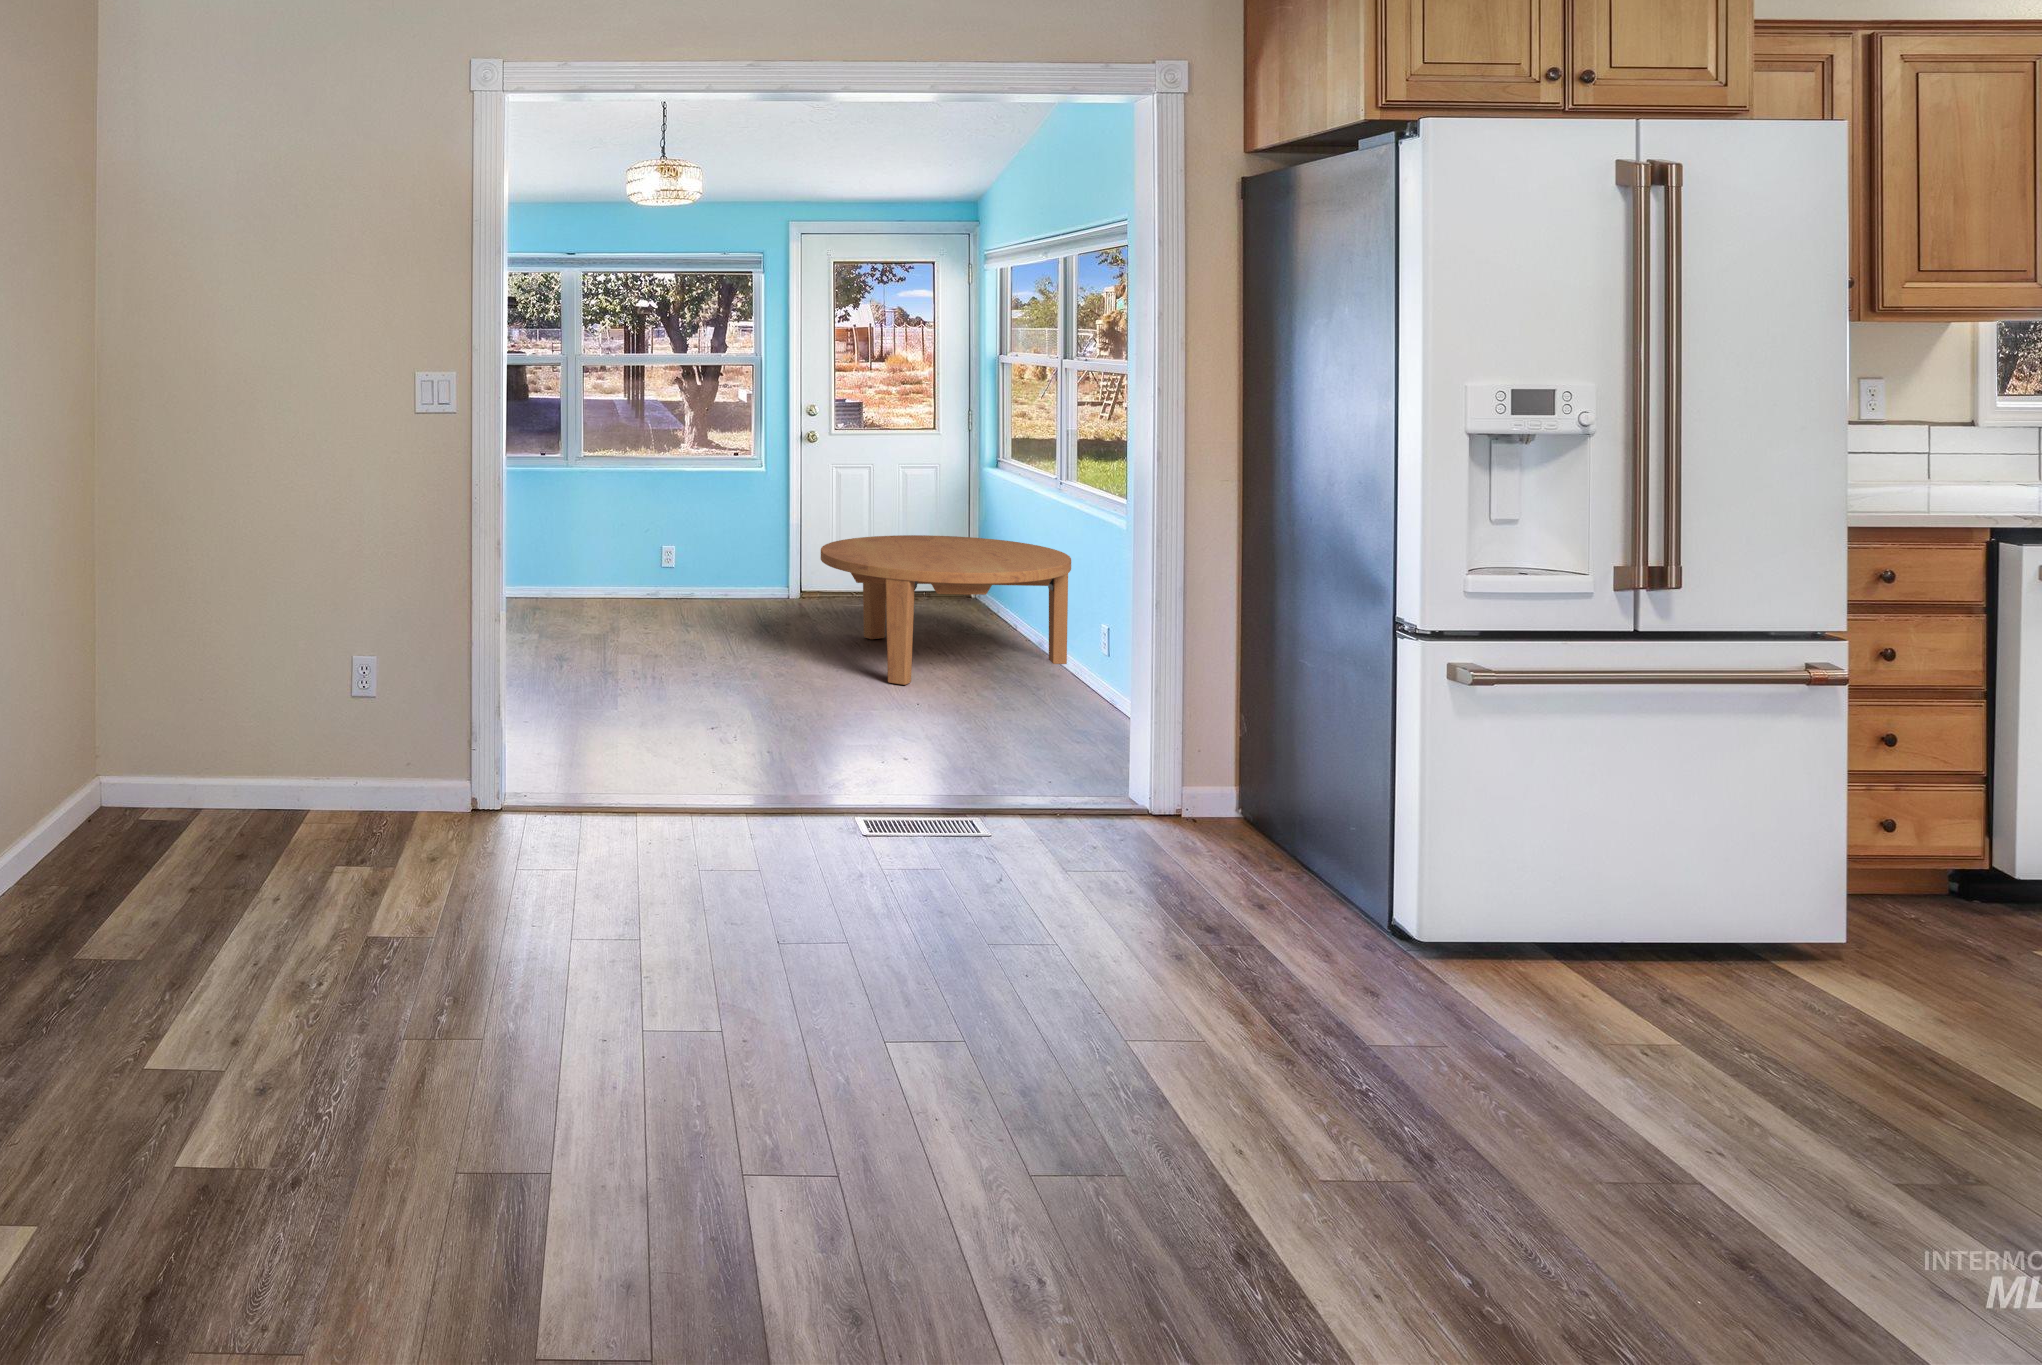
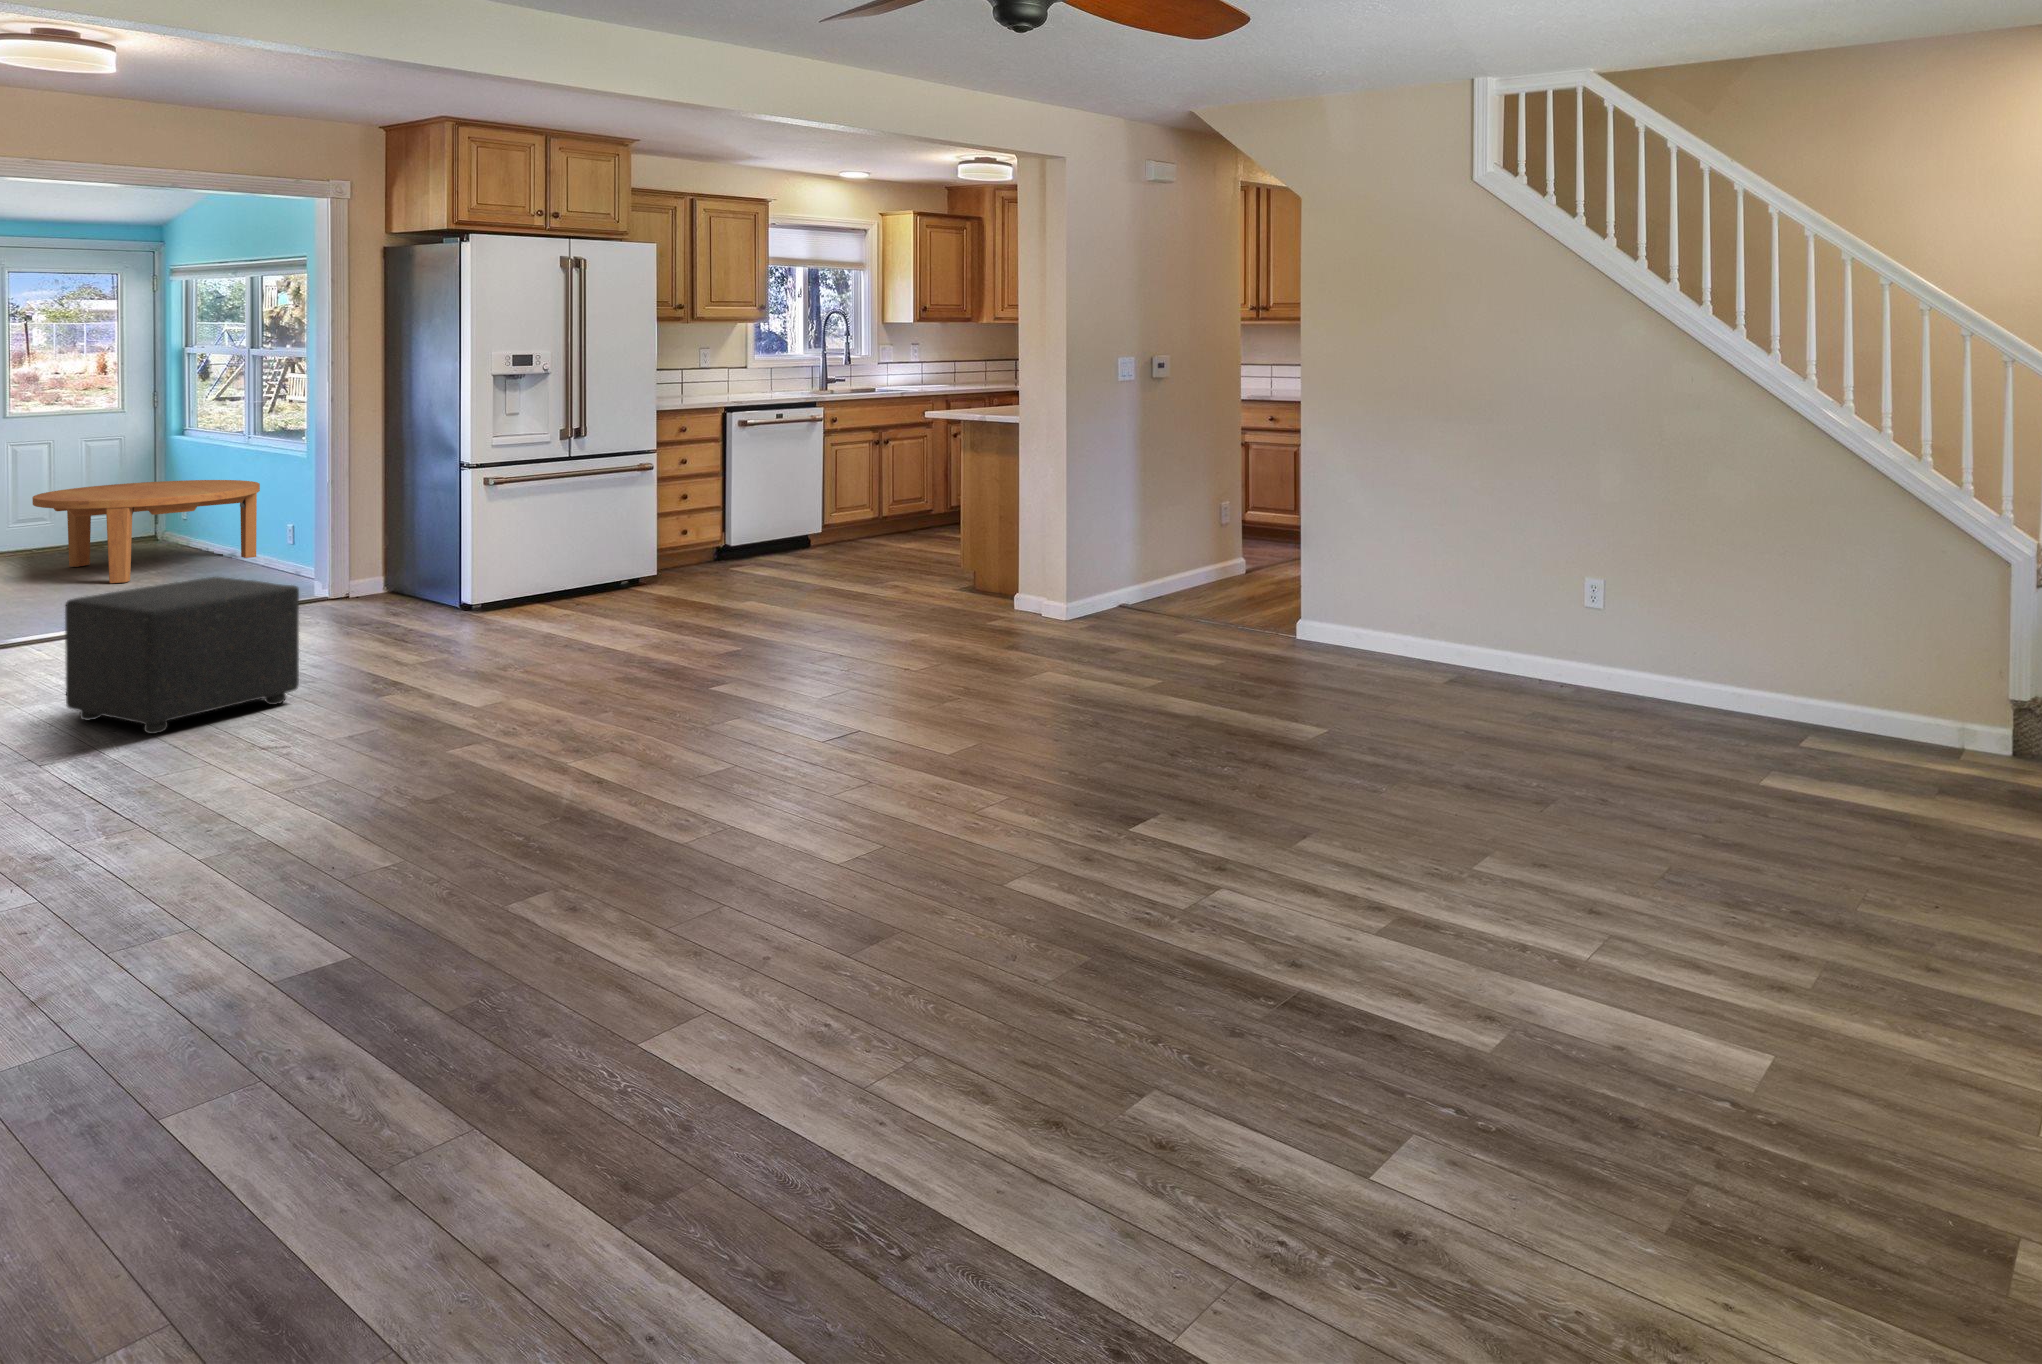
ottoman: none [659,843,1047,1256] -> present [65,577,299,734]

